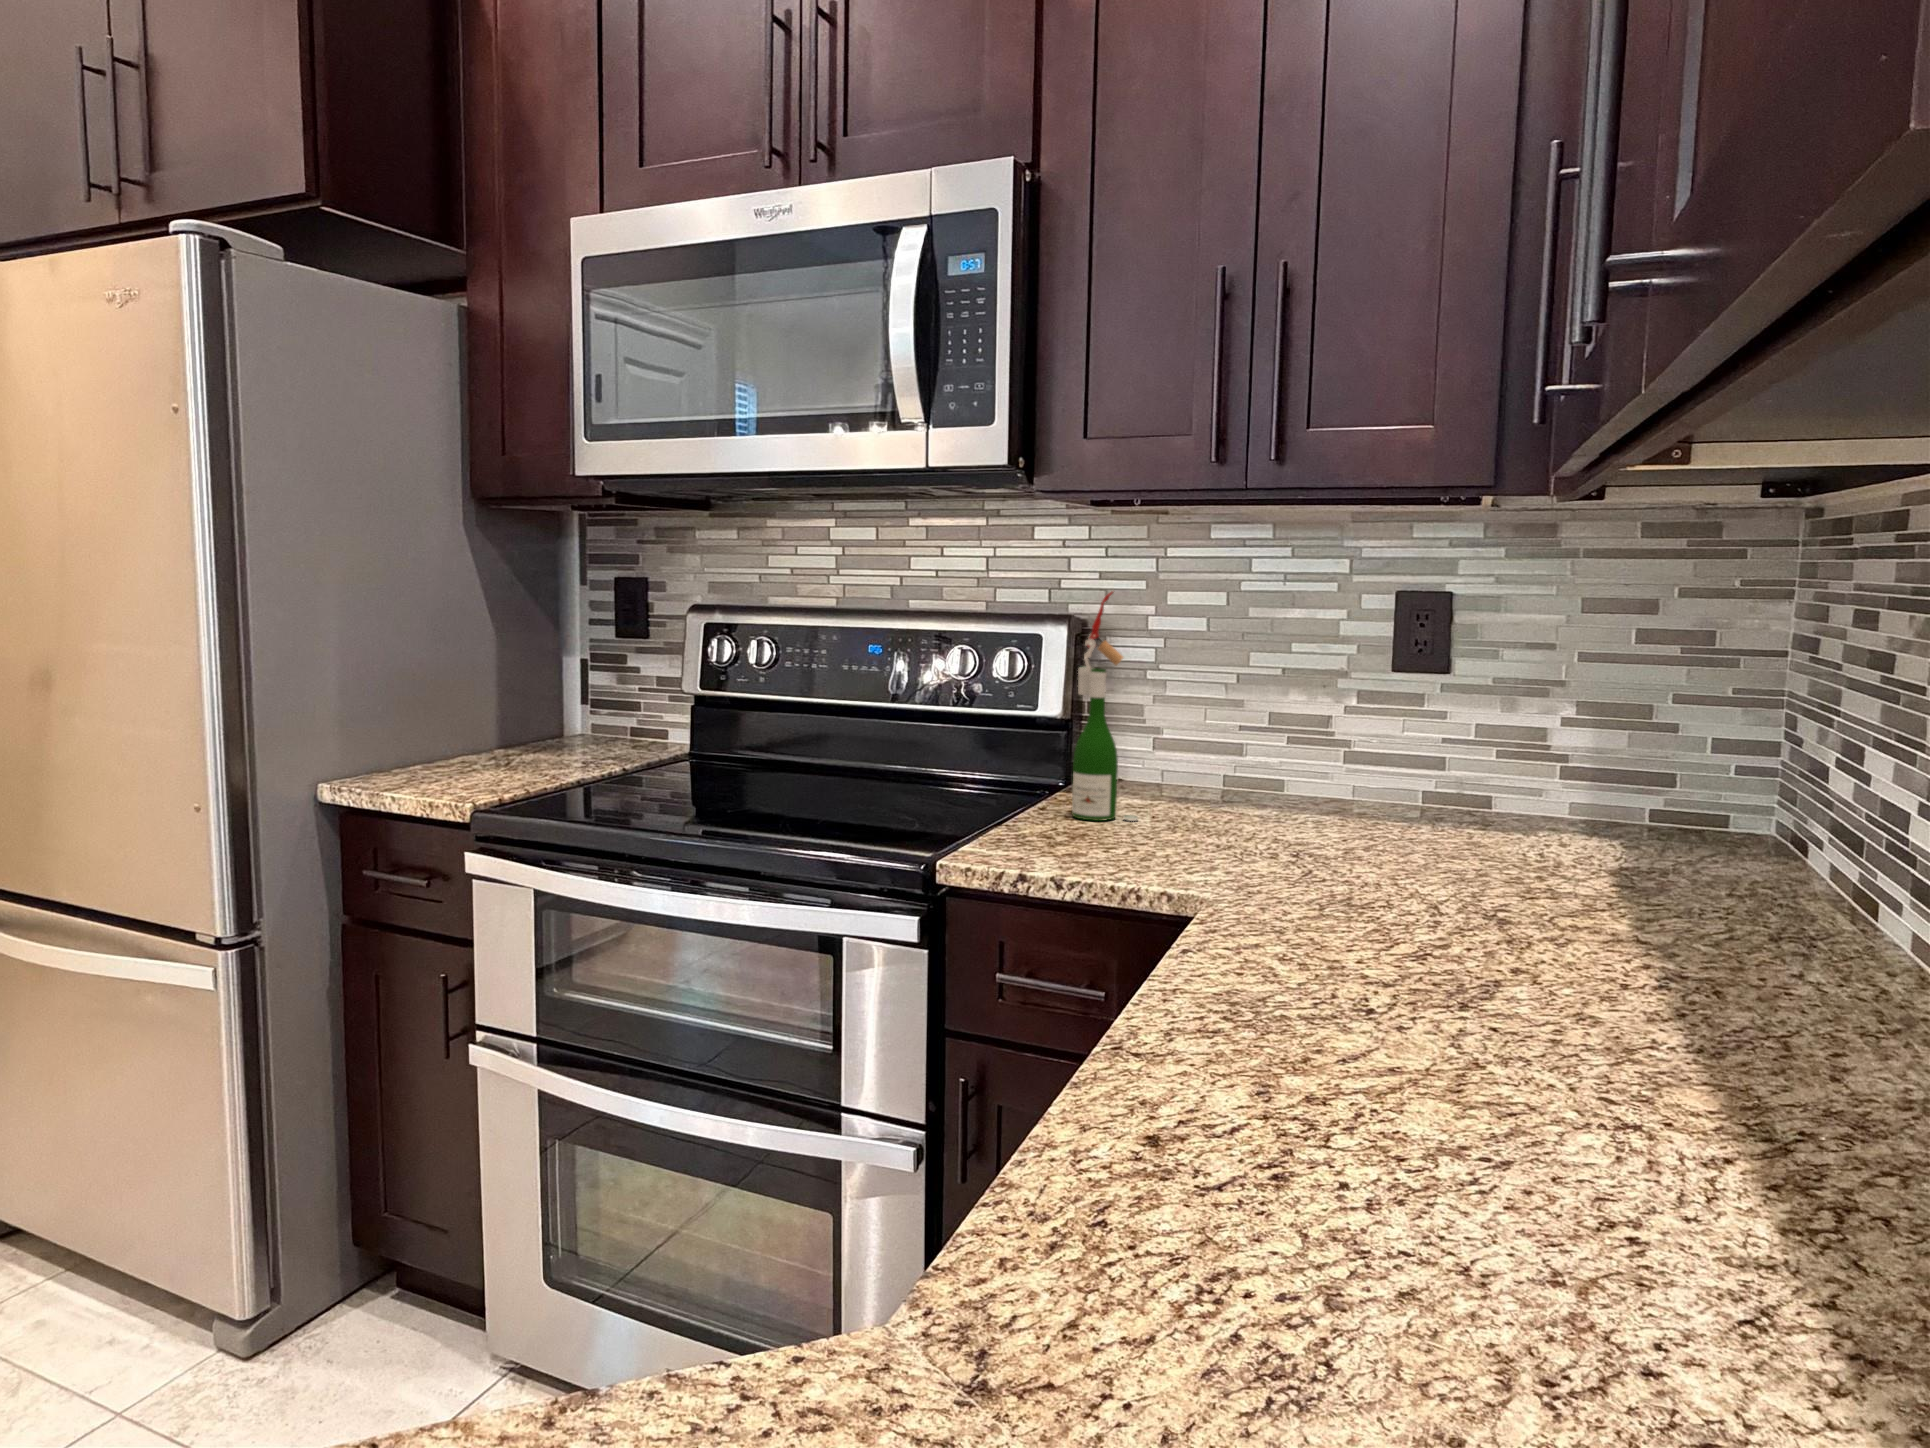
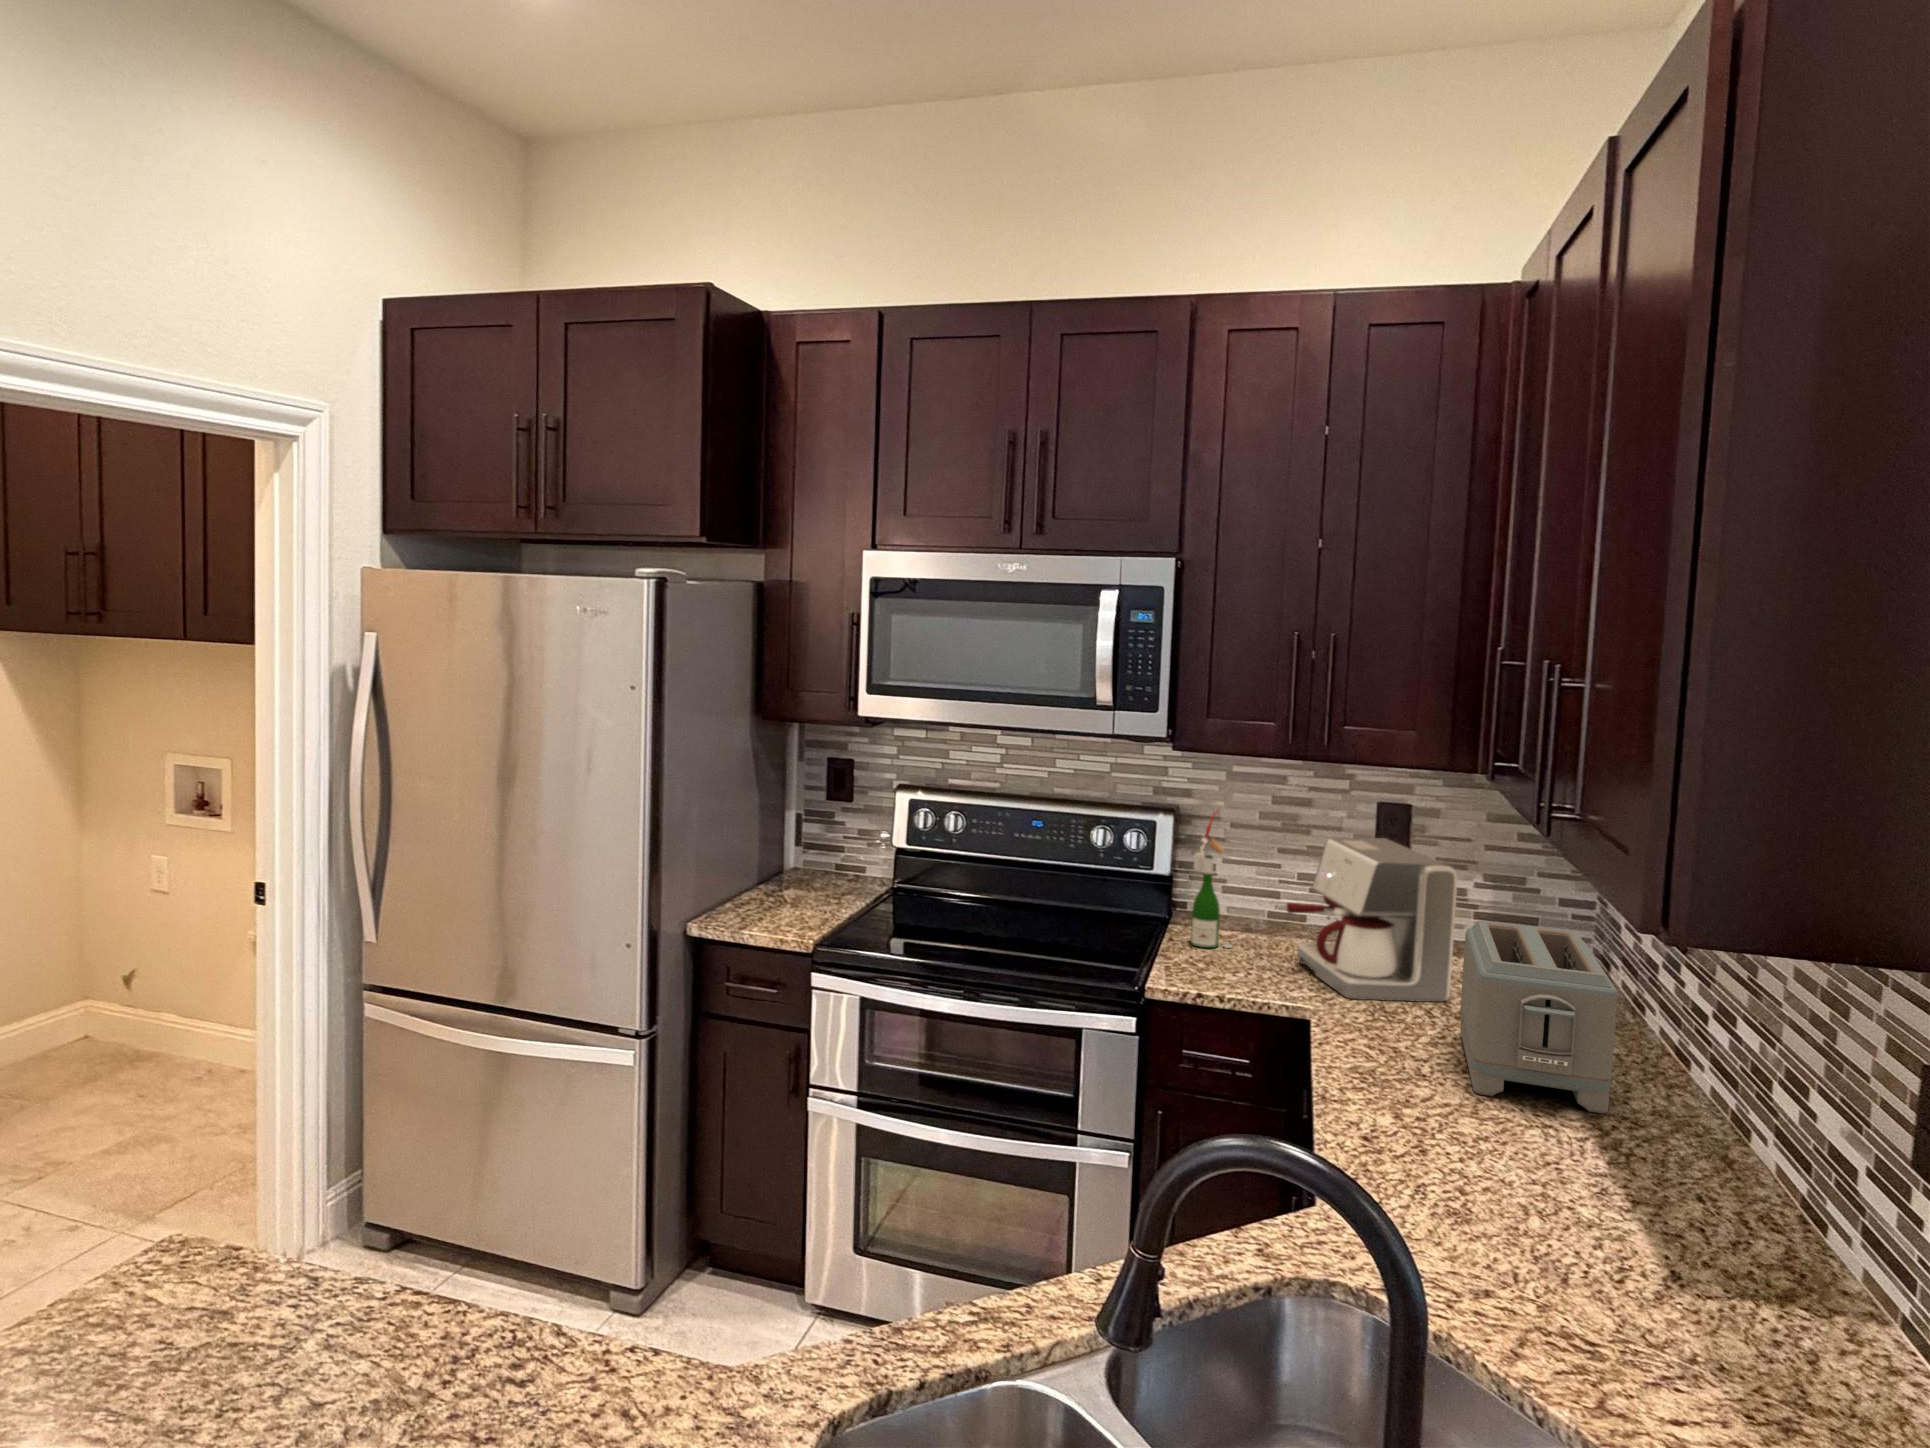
coffee maker: none [1206,623,1499,894] -> present [1287,838,1457,1002]
toaster: none [1469,710,1813,1098] -> present [1460,920,1618,1114]

